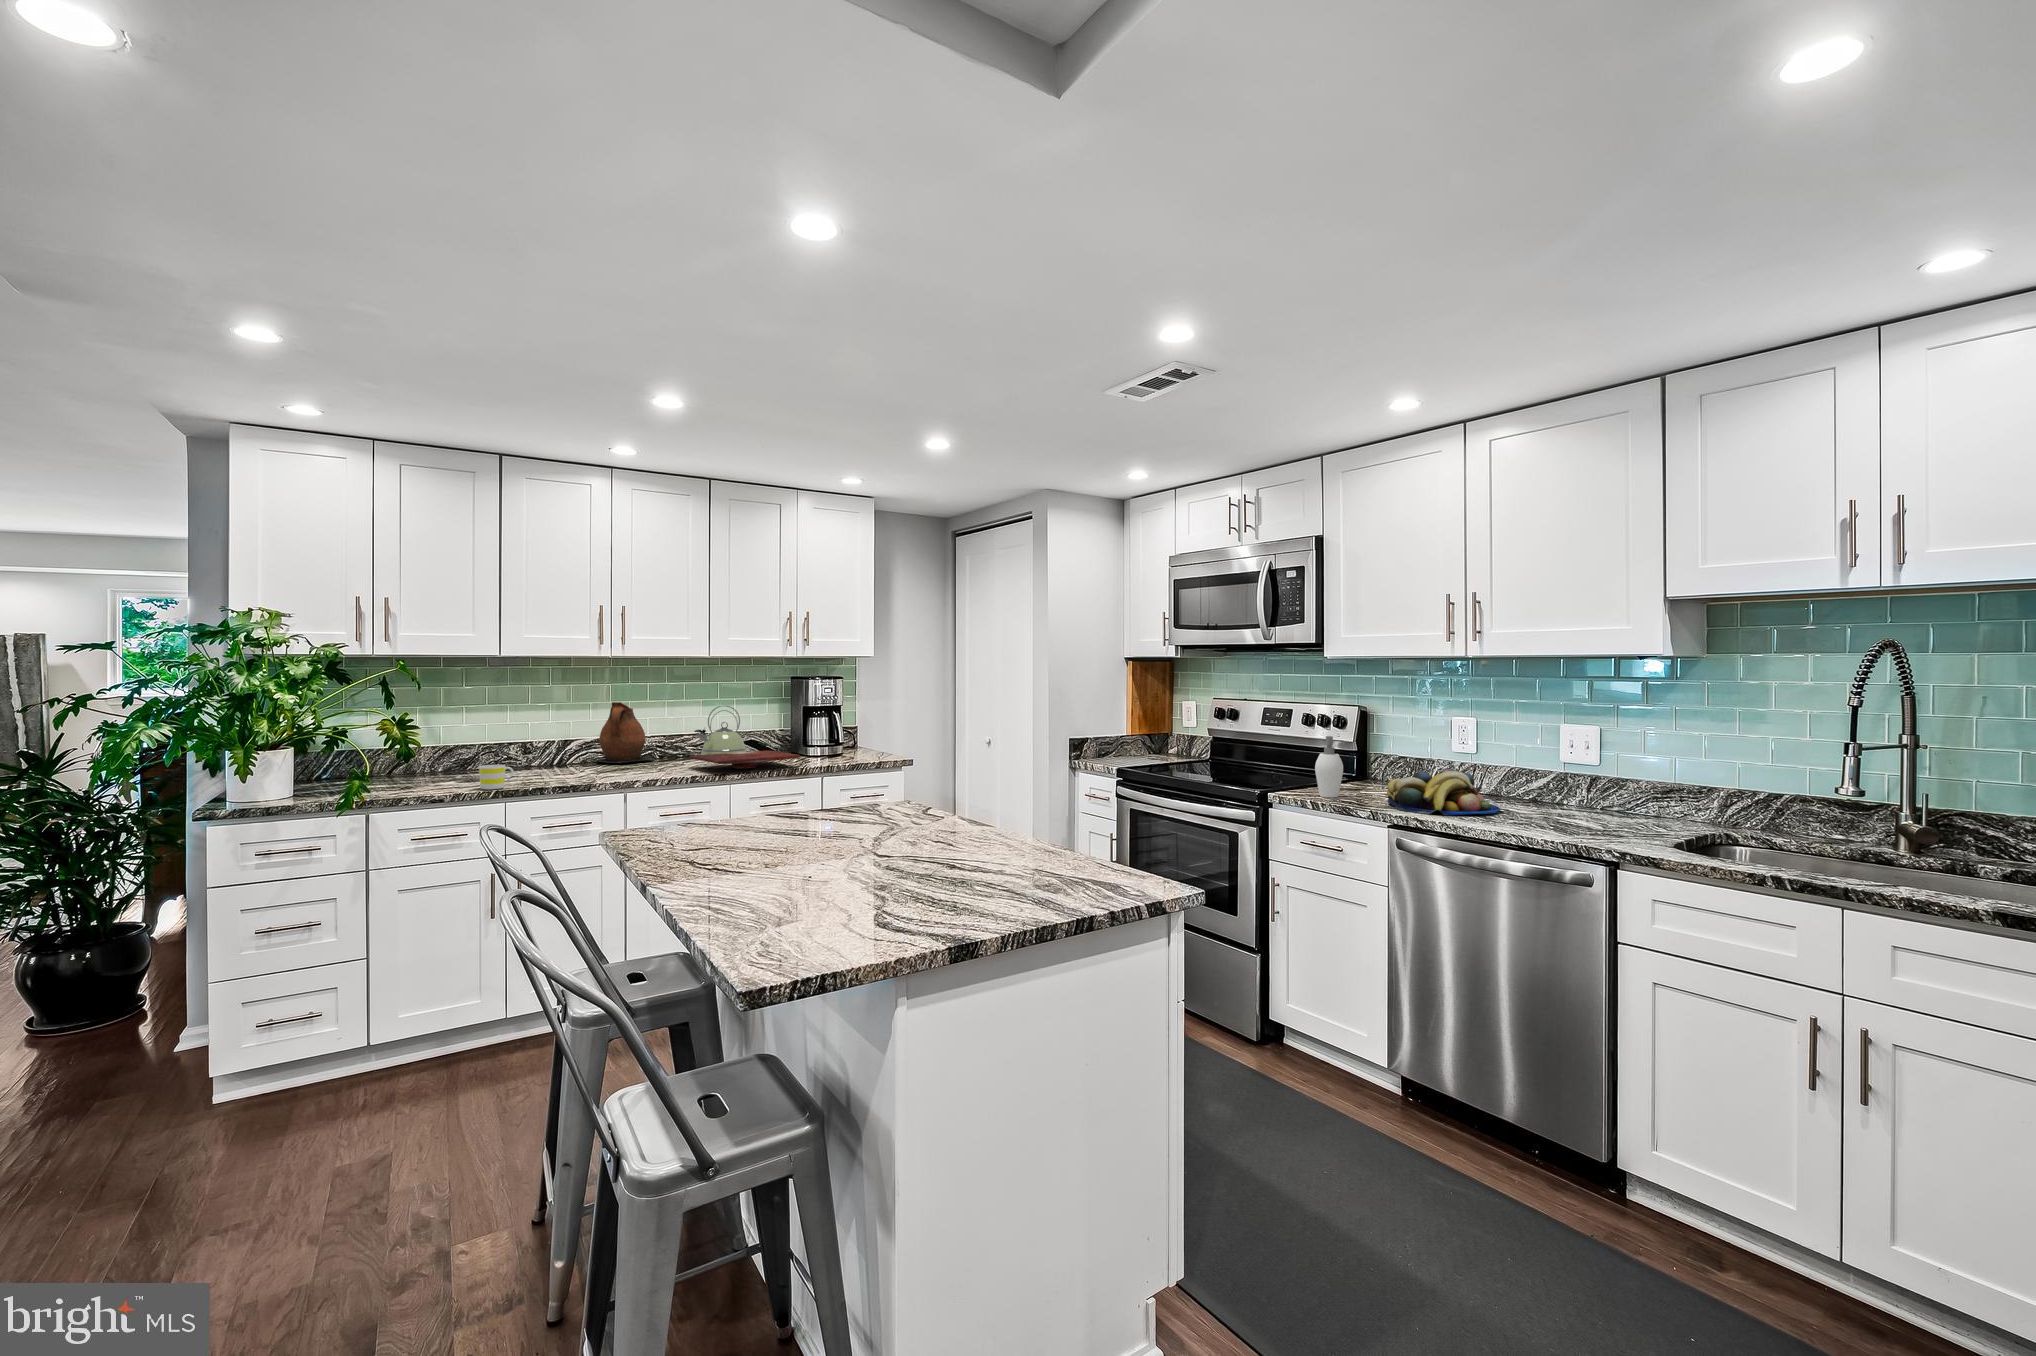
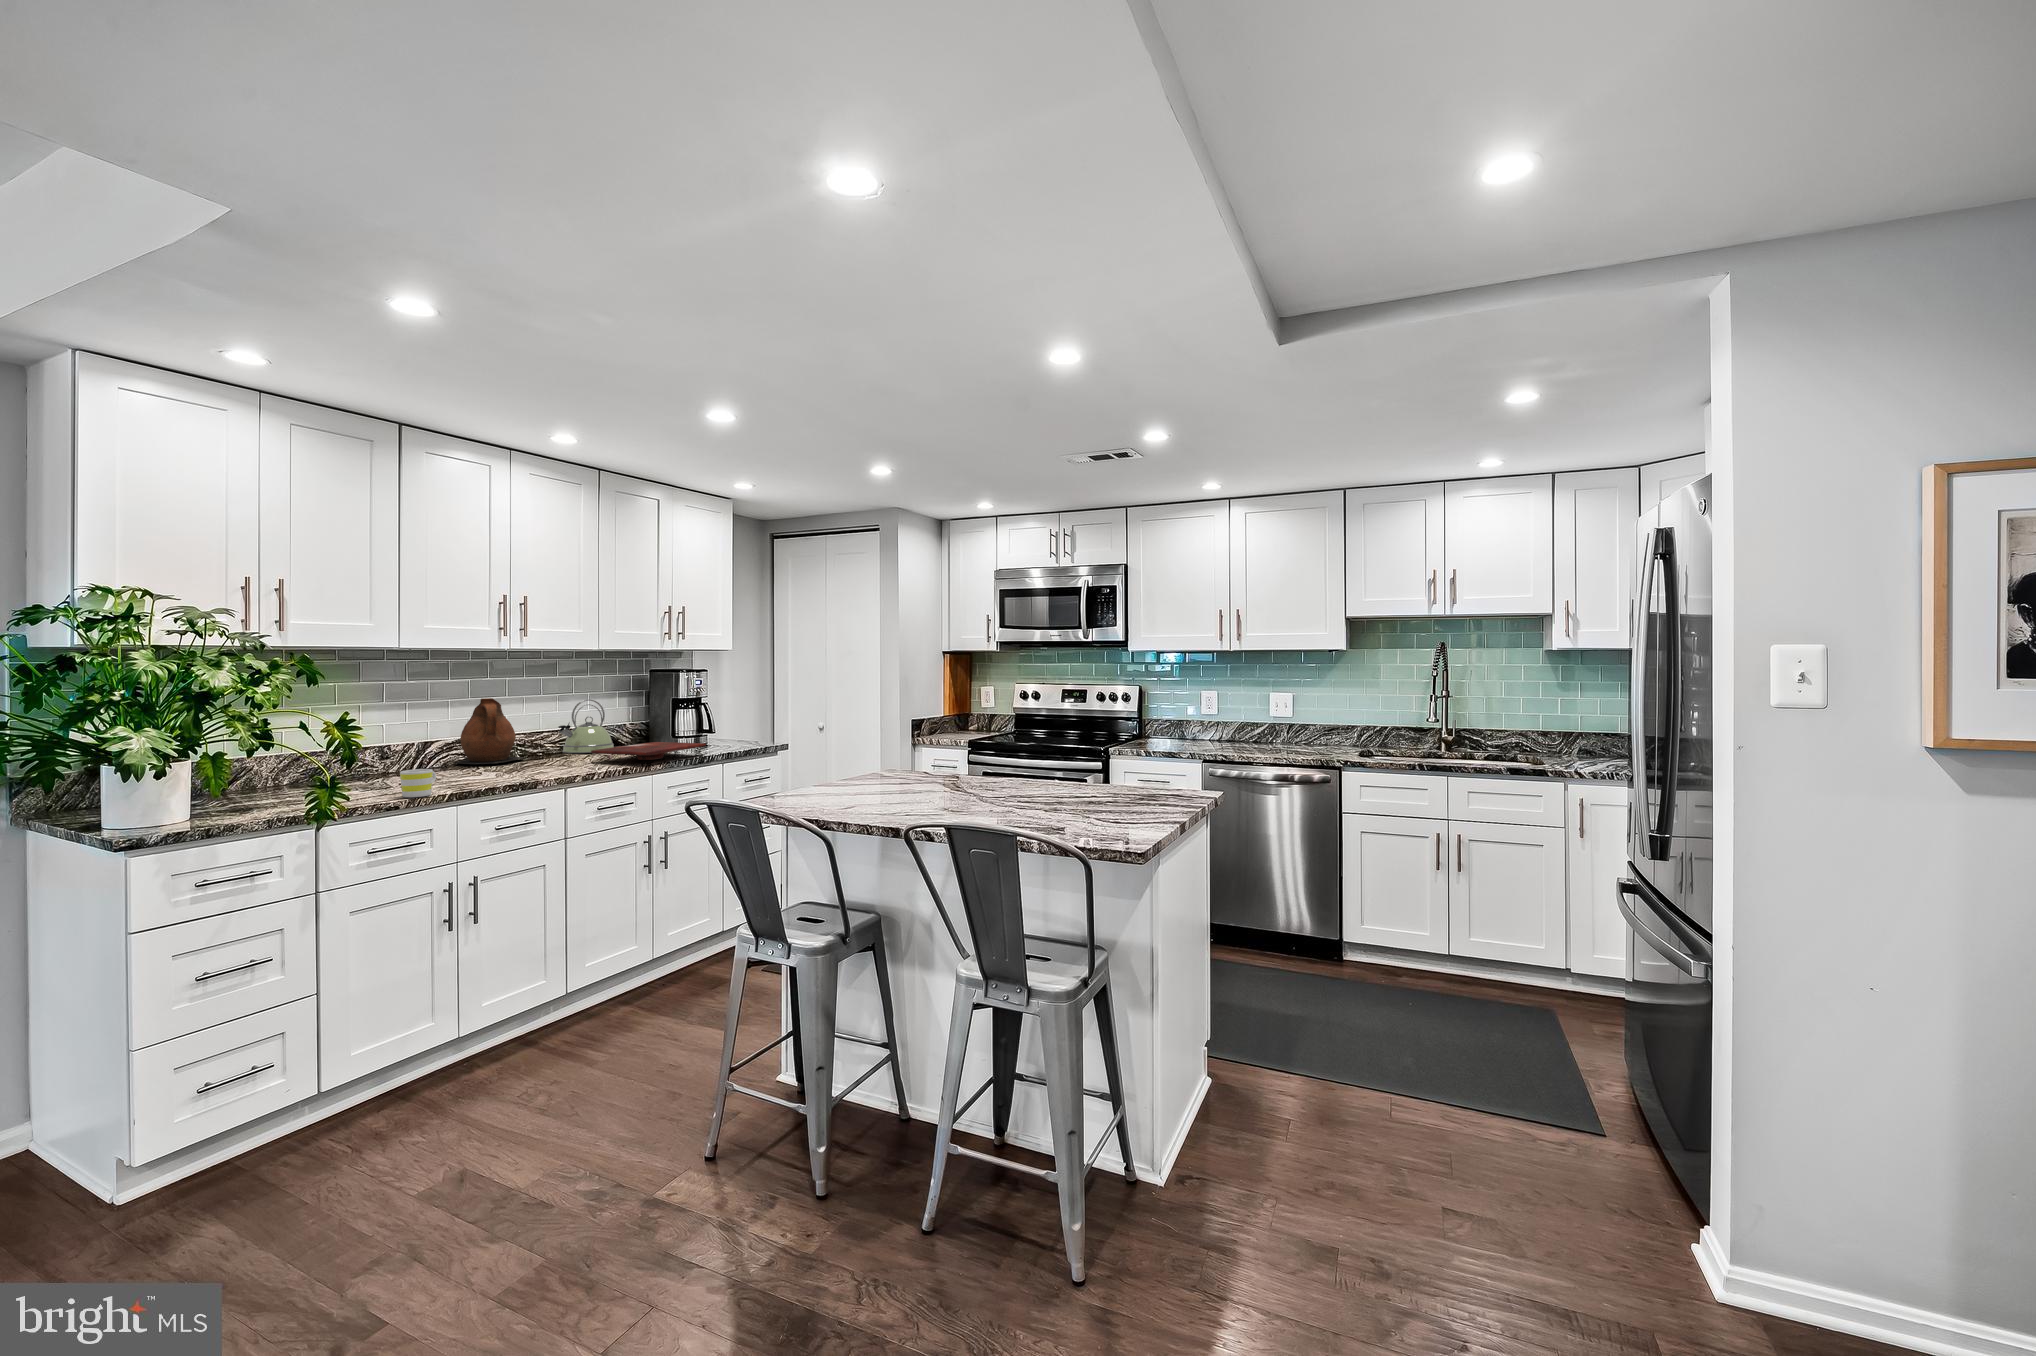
soap dispenser: present [1315,736,1343,798] -> none [1141,706,1164,747]
fruit bowl: present [1387,769,1500,815] -> none [1188,724,1256,752]

